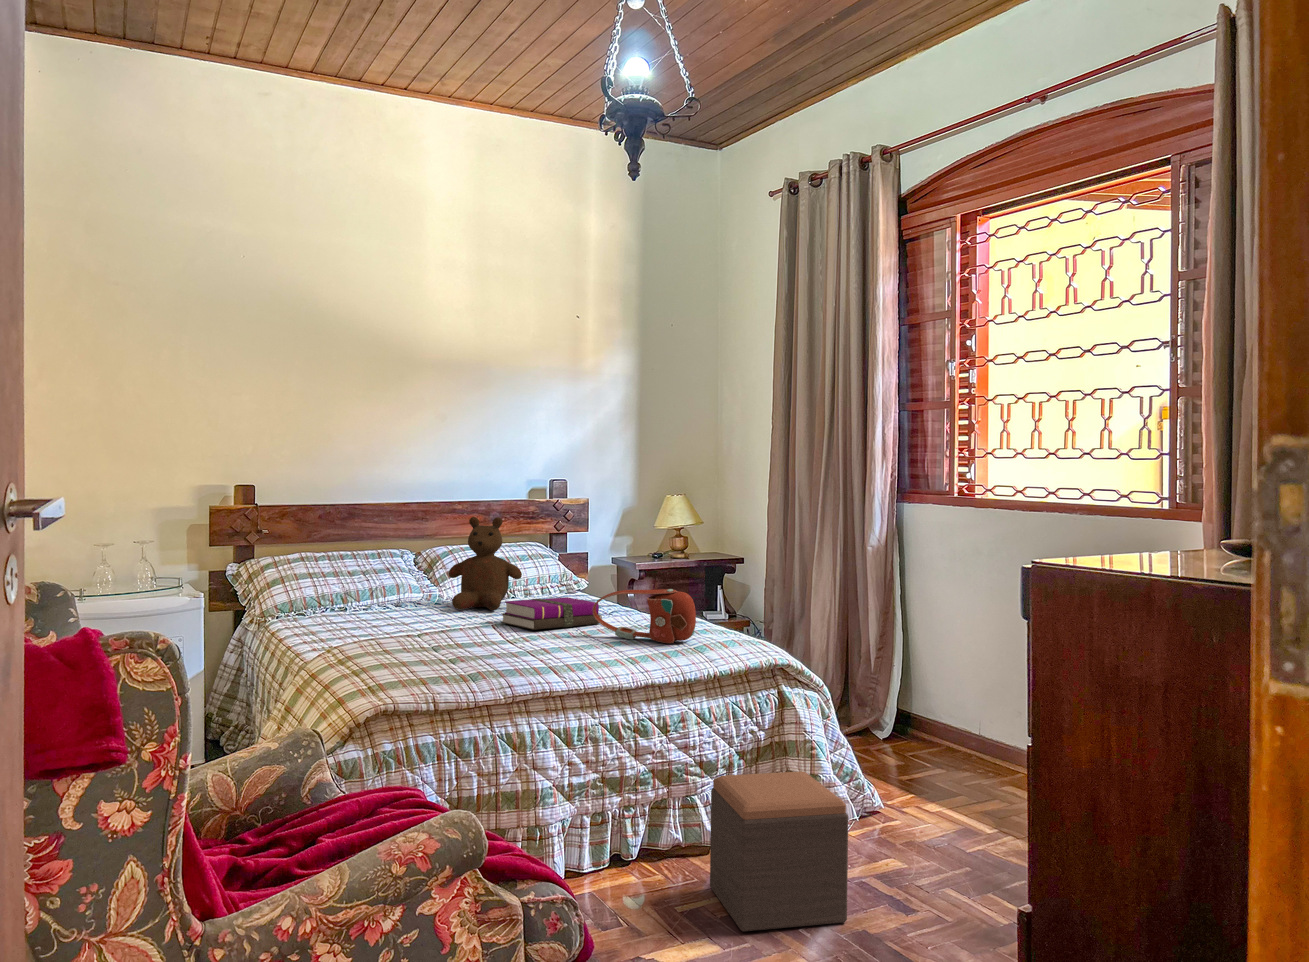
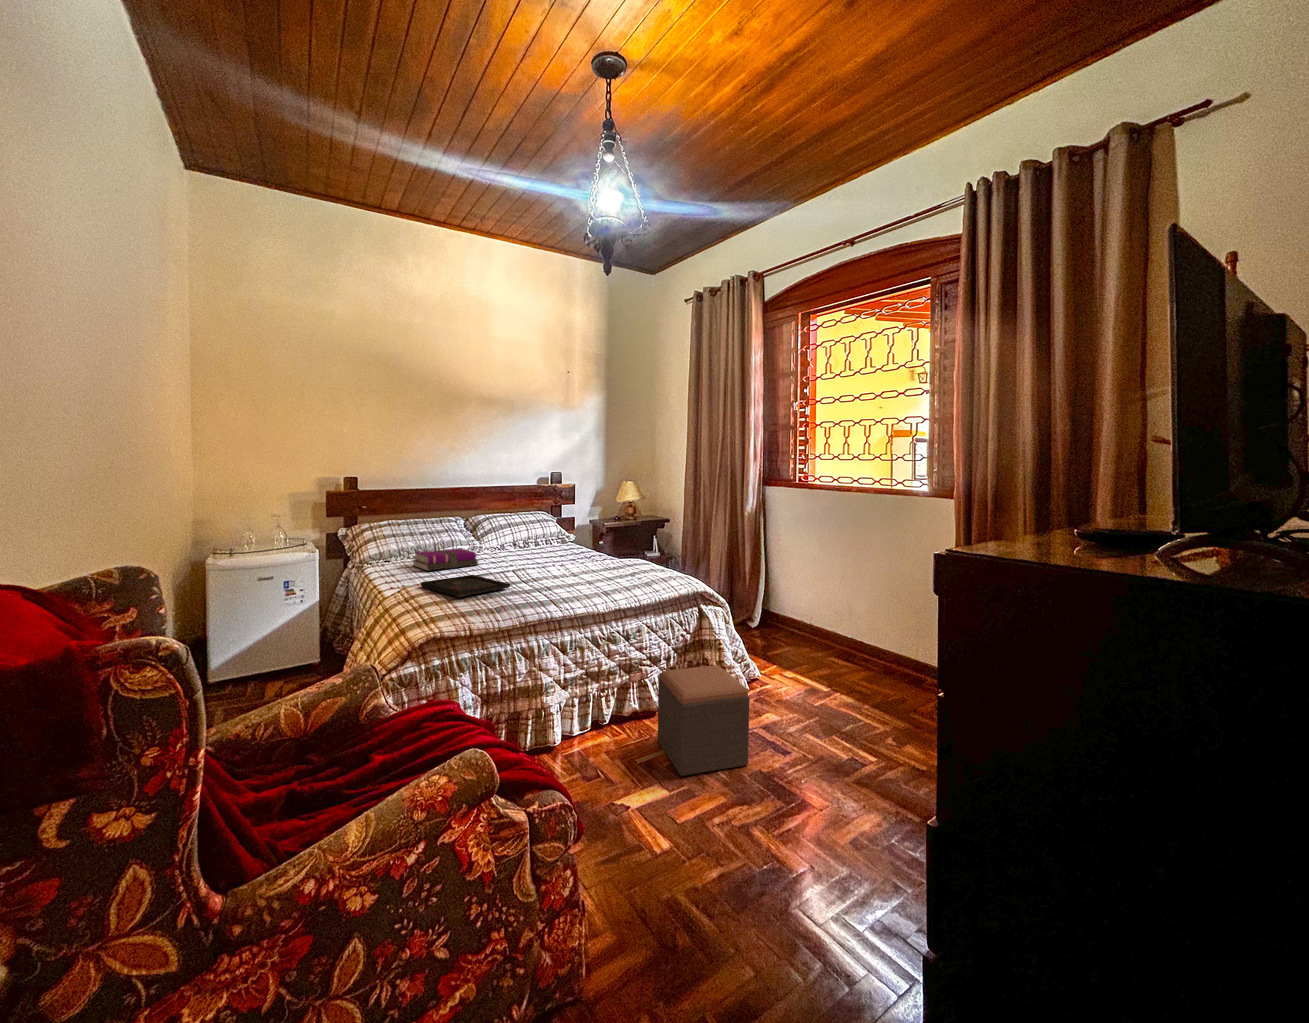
teddy bear: present [448,517,522,610] -> none [485,498,532,558]
handbag: present [593,589,696,643] -> none [578,545,645,580]
notebook: present [501,597,602,630] -> present [413,548,478,571]
tray: none [358,631,490,659] -> present [421,575,510,597]

